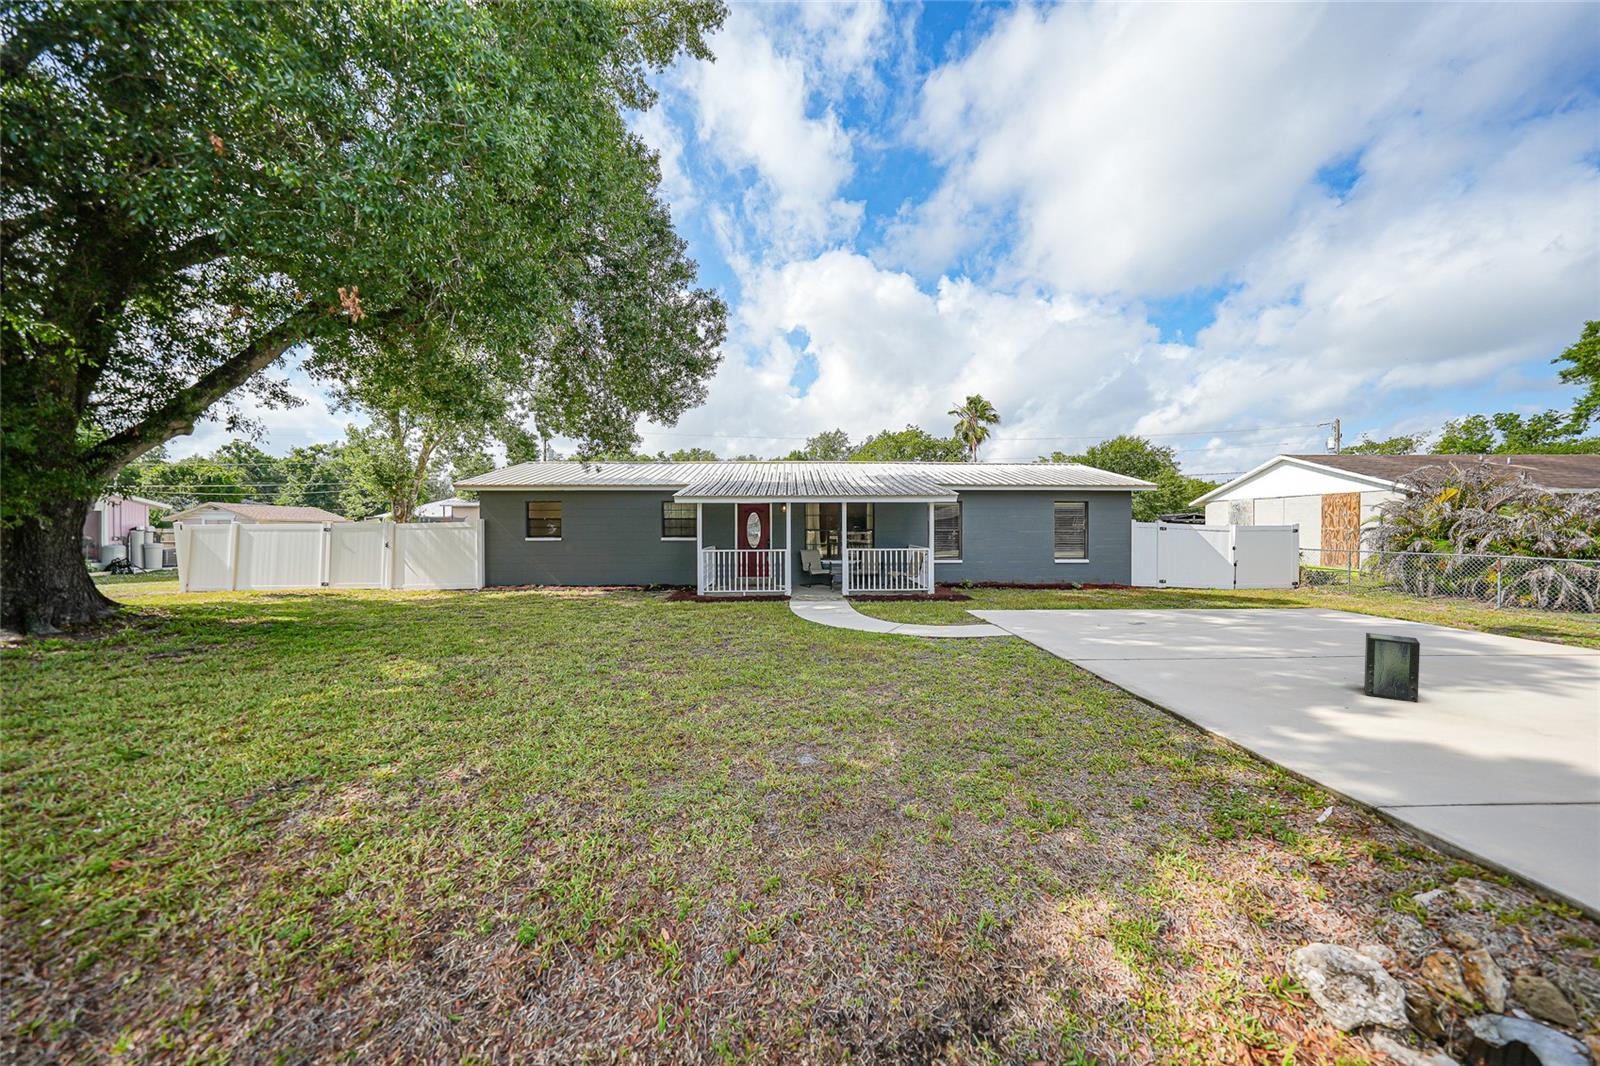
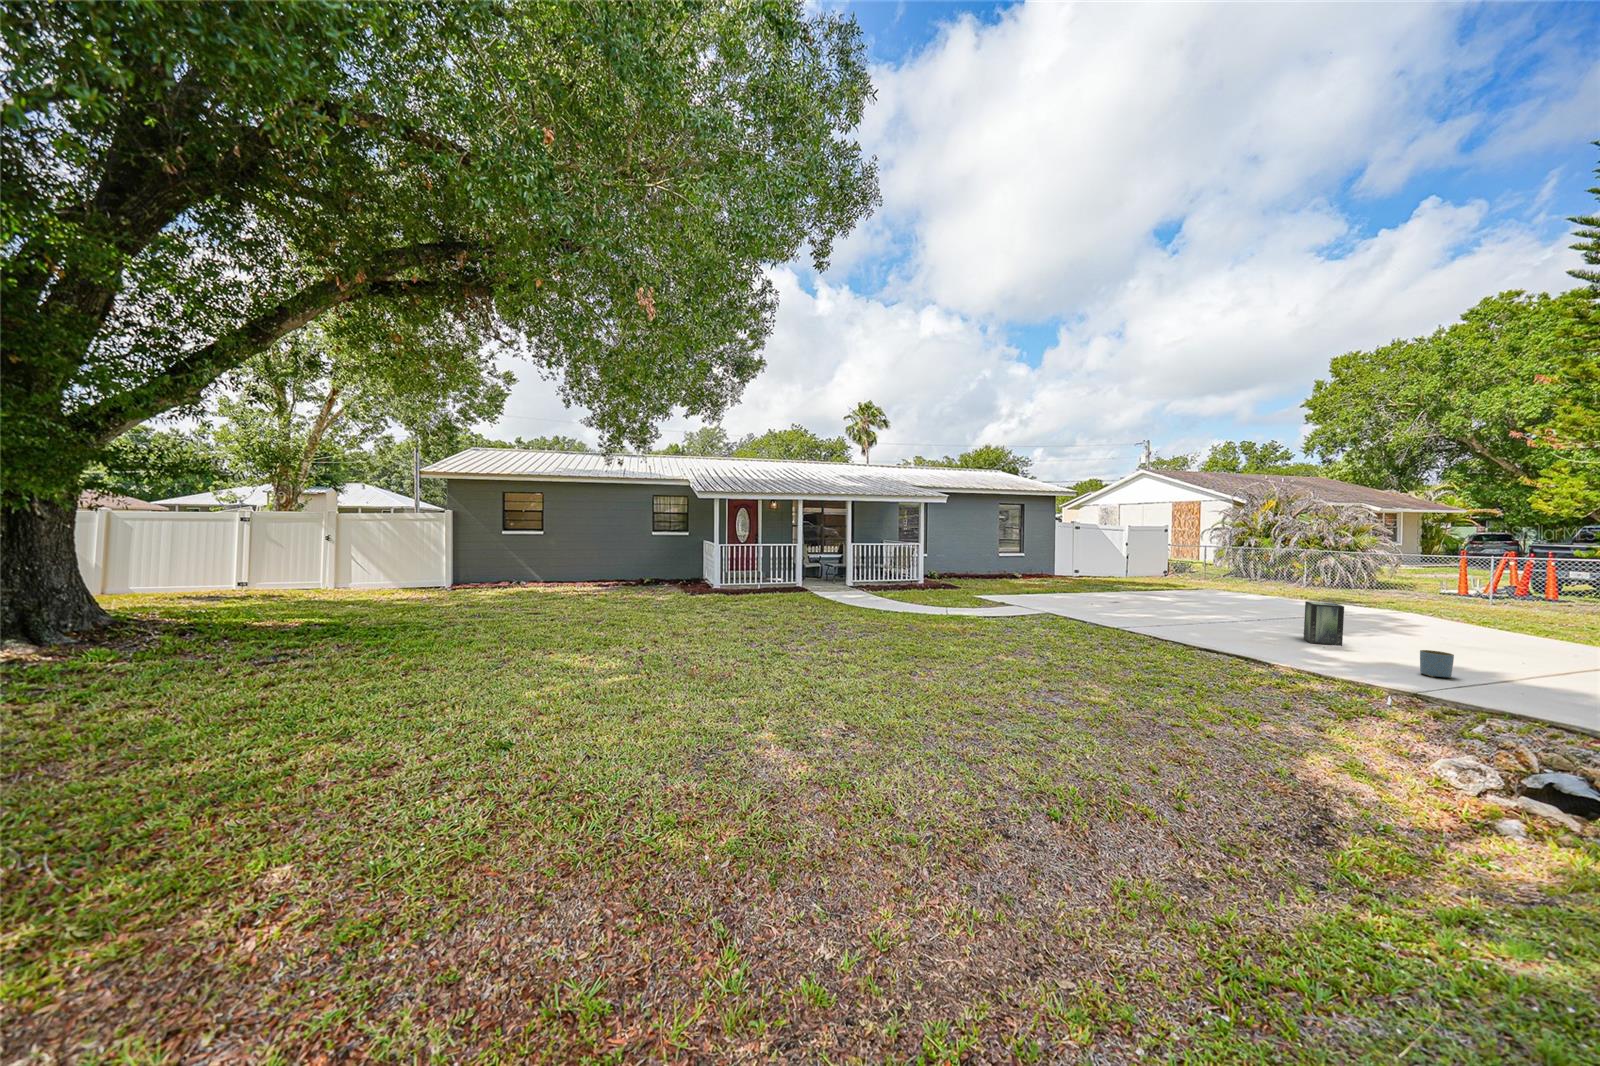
planter: none [1499,723,1560,775] -> present [1420,650,1454,678]

